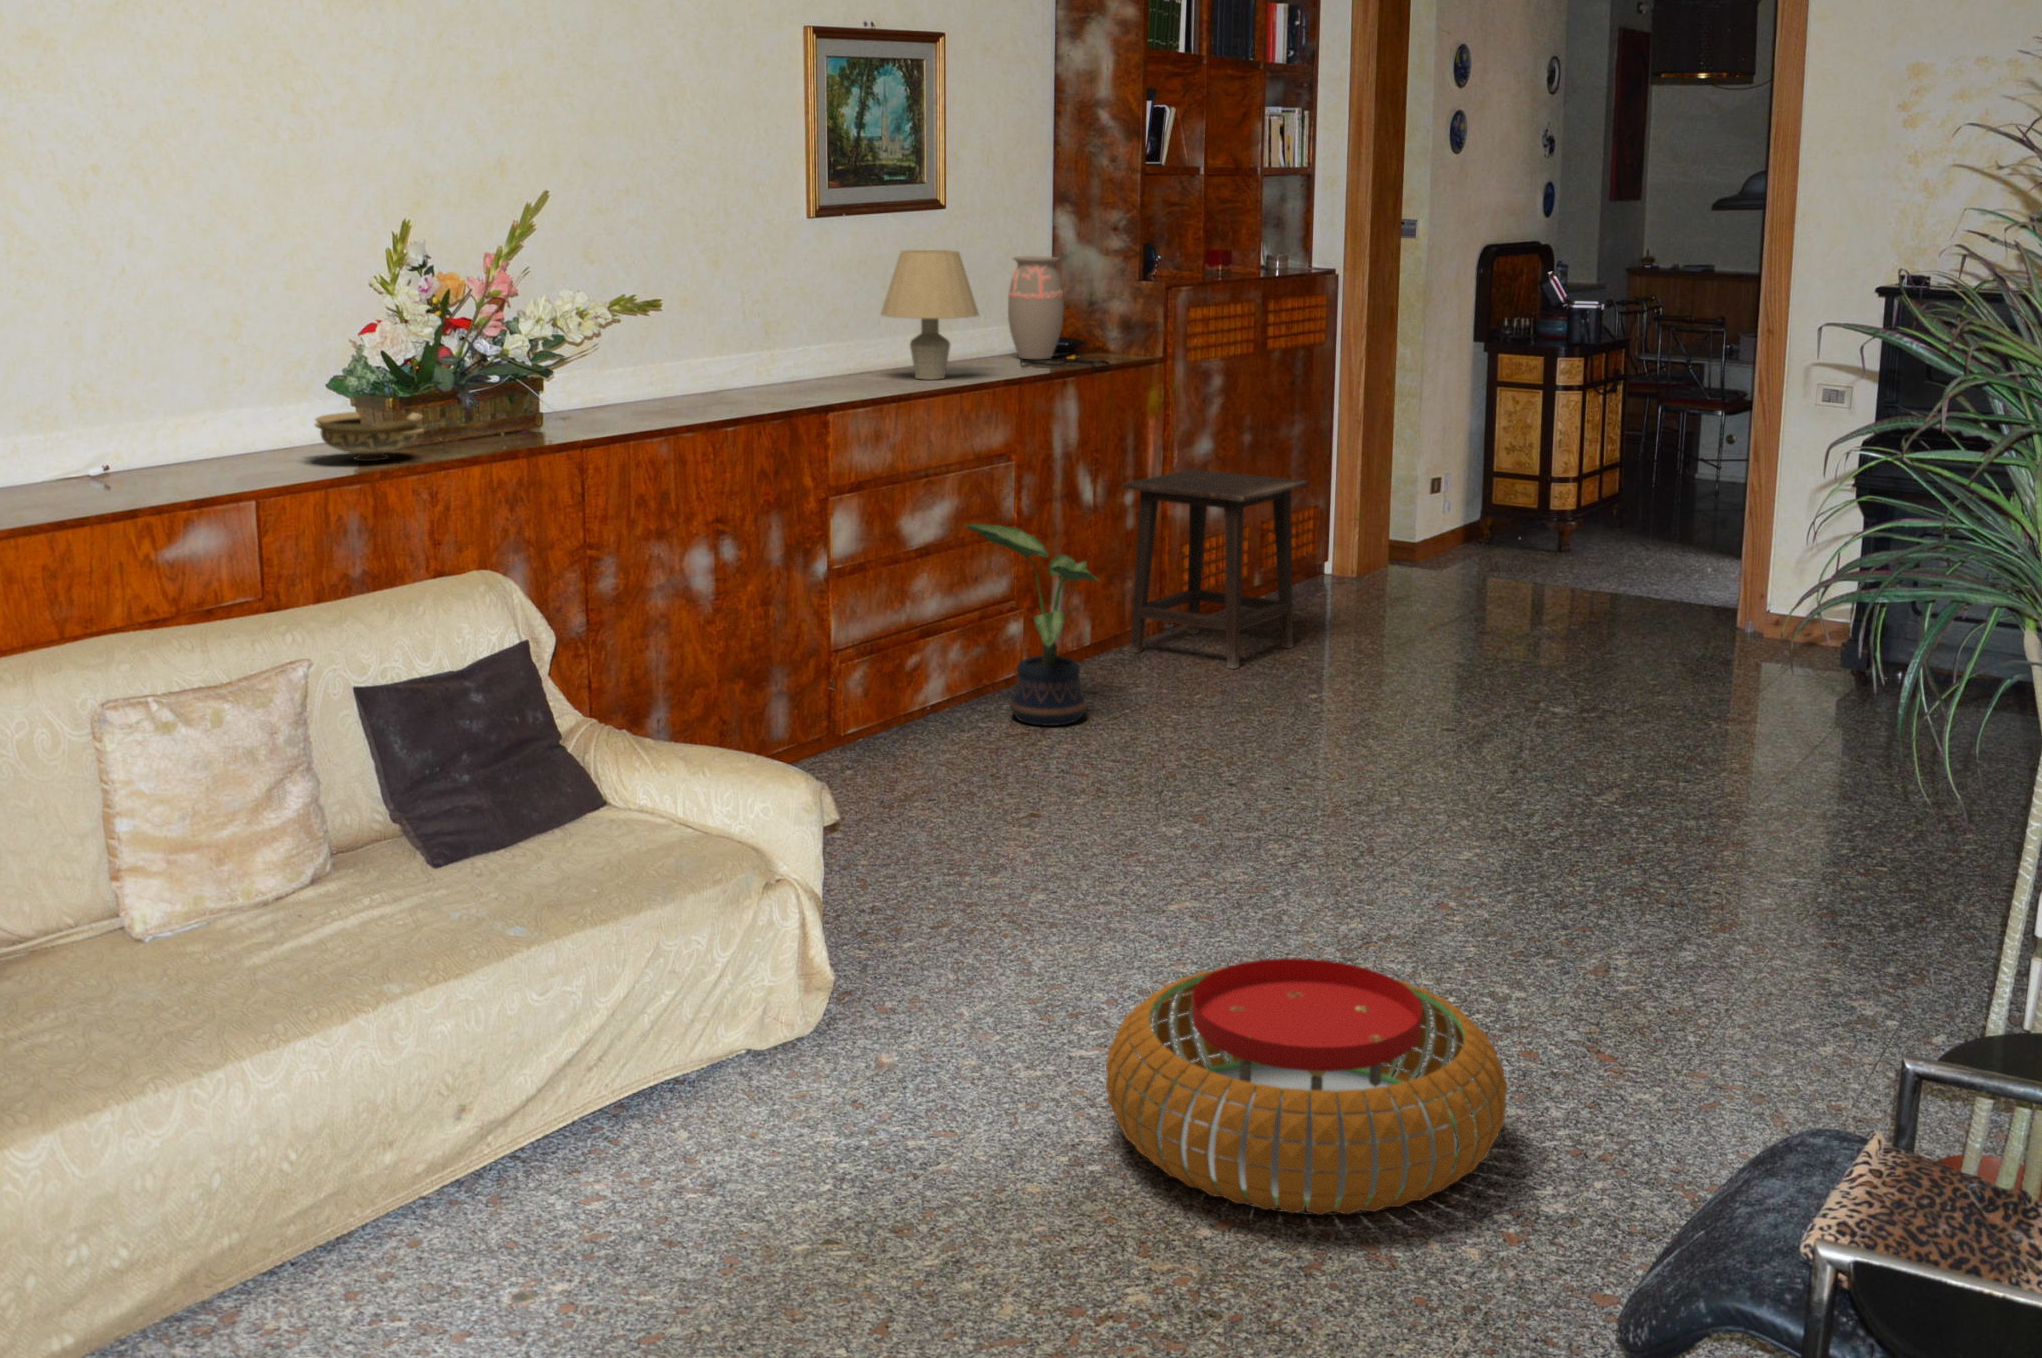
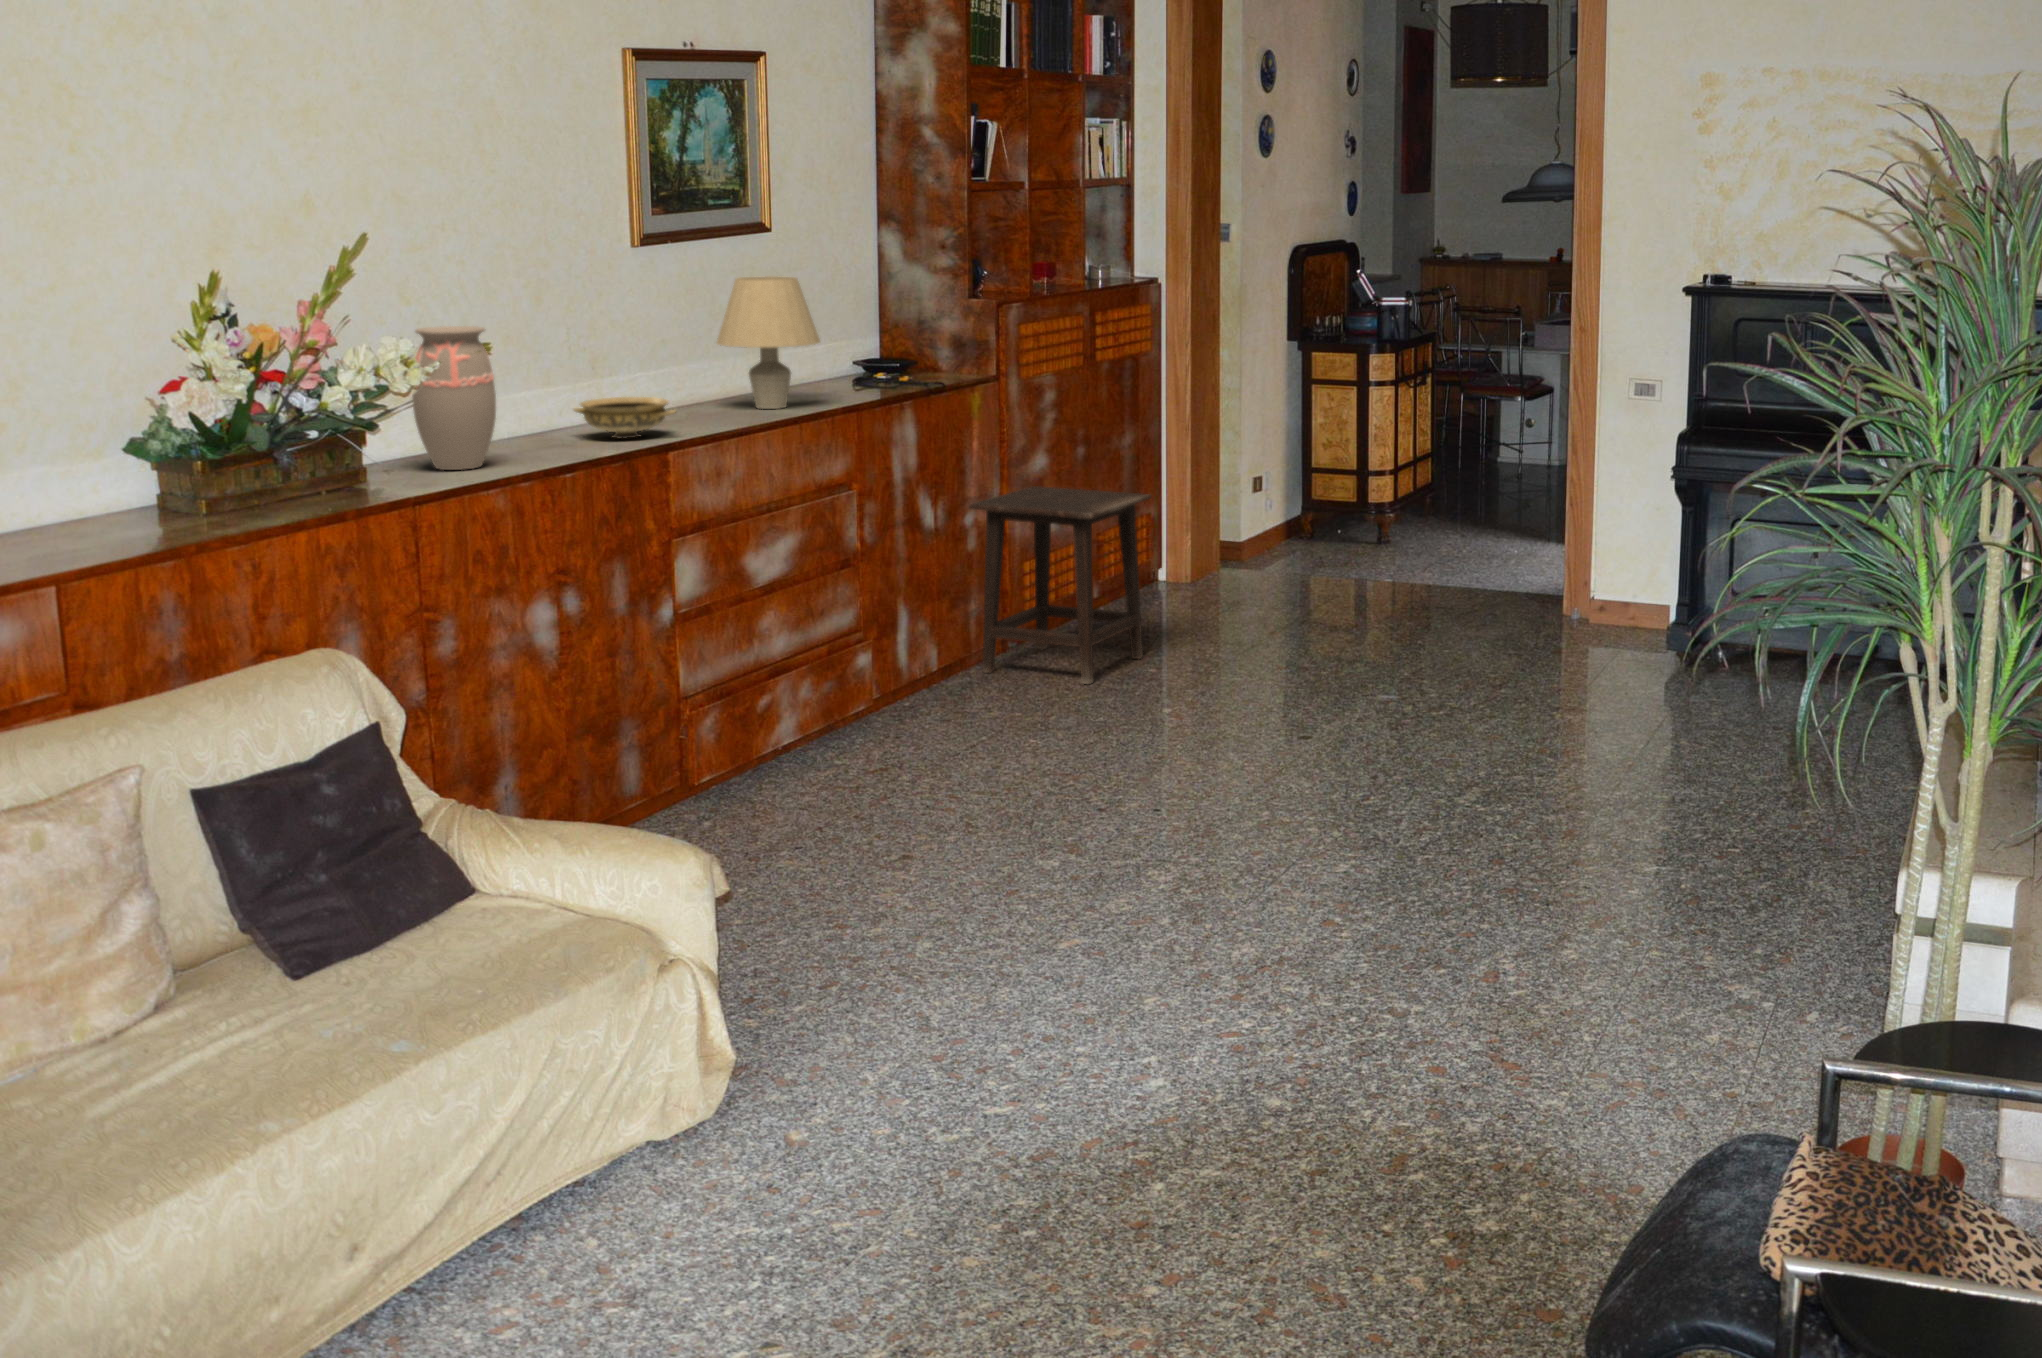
decorative vase: present [1008,256,1064,359] -> present [412,326,496,470]
ceramic bowl: present [315,412,424,461] -> present [574,397,676,439]
potted plant: present [965,524,1098,726] -> none [814,555,961,757]
pouf: present [1106,958,1507,1215] -> none [1036,995,1431,1259]

